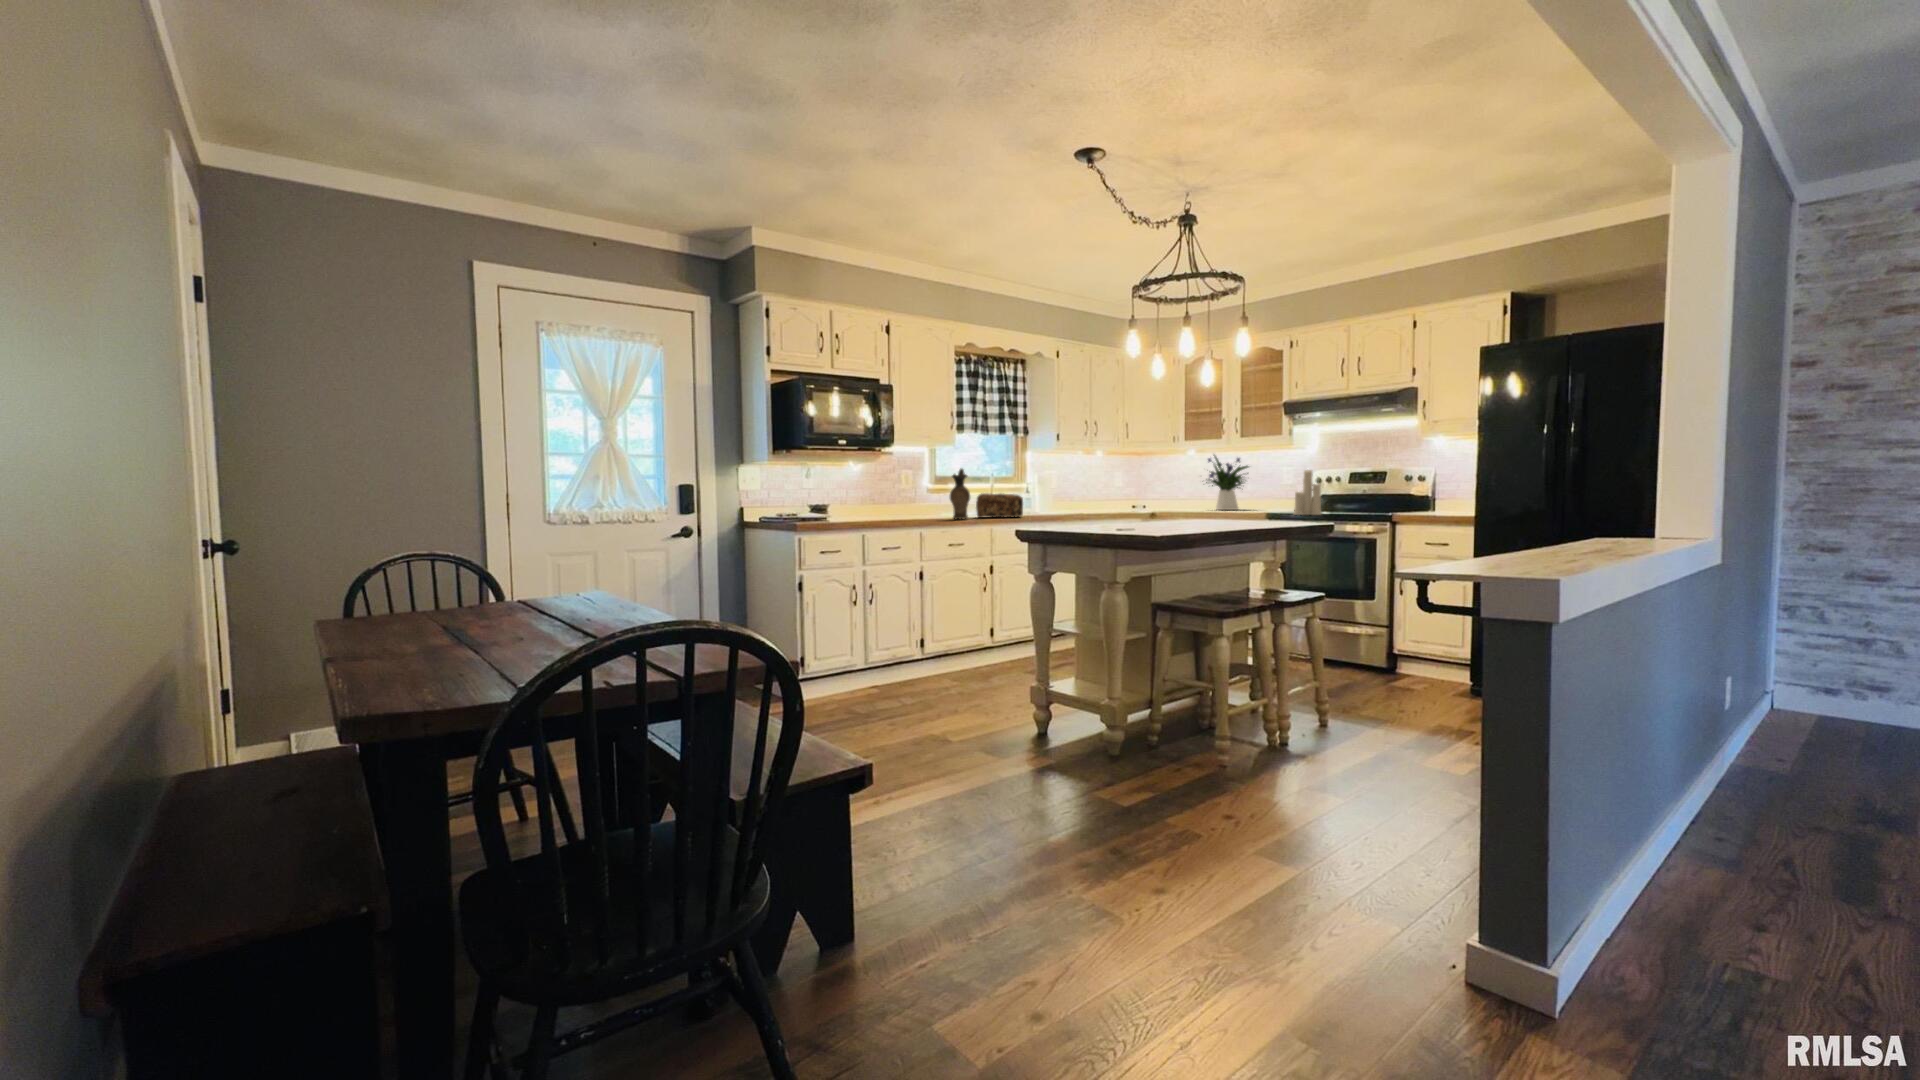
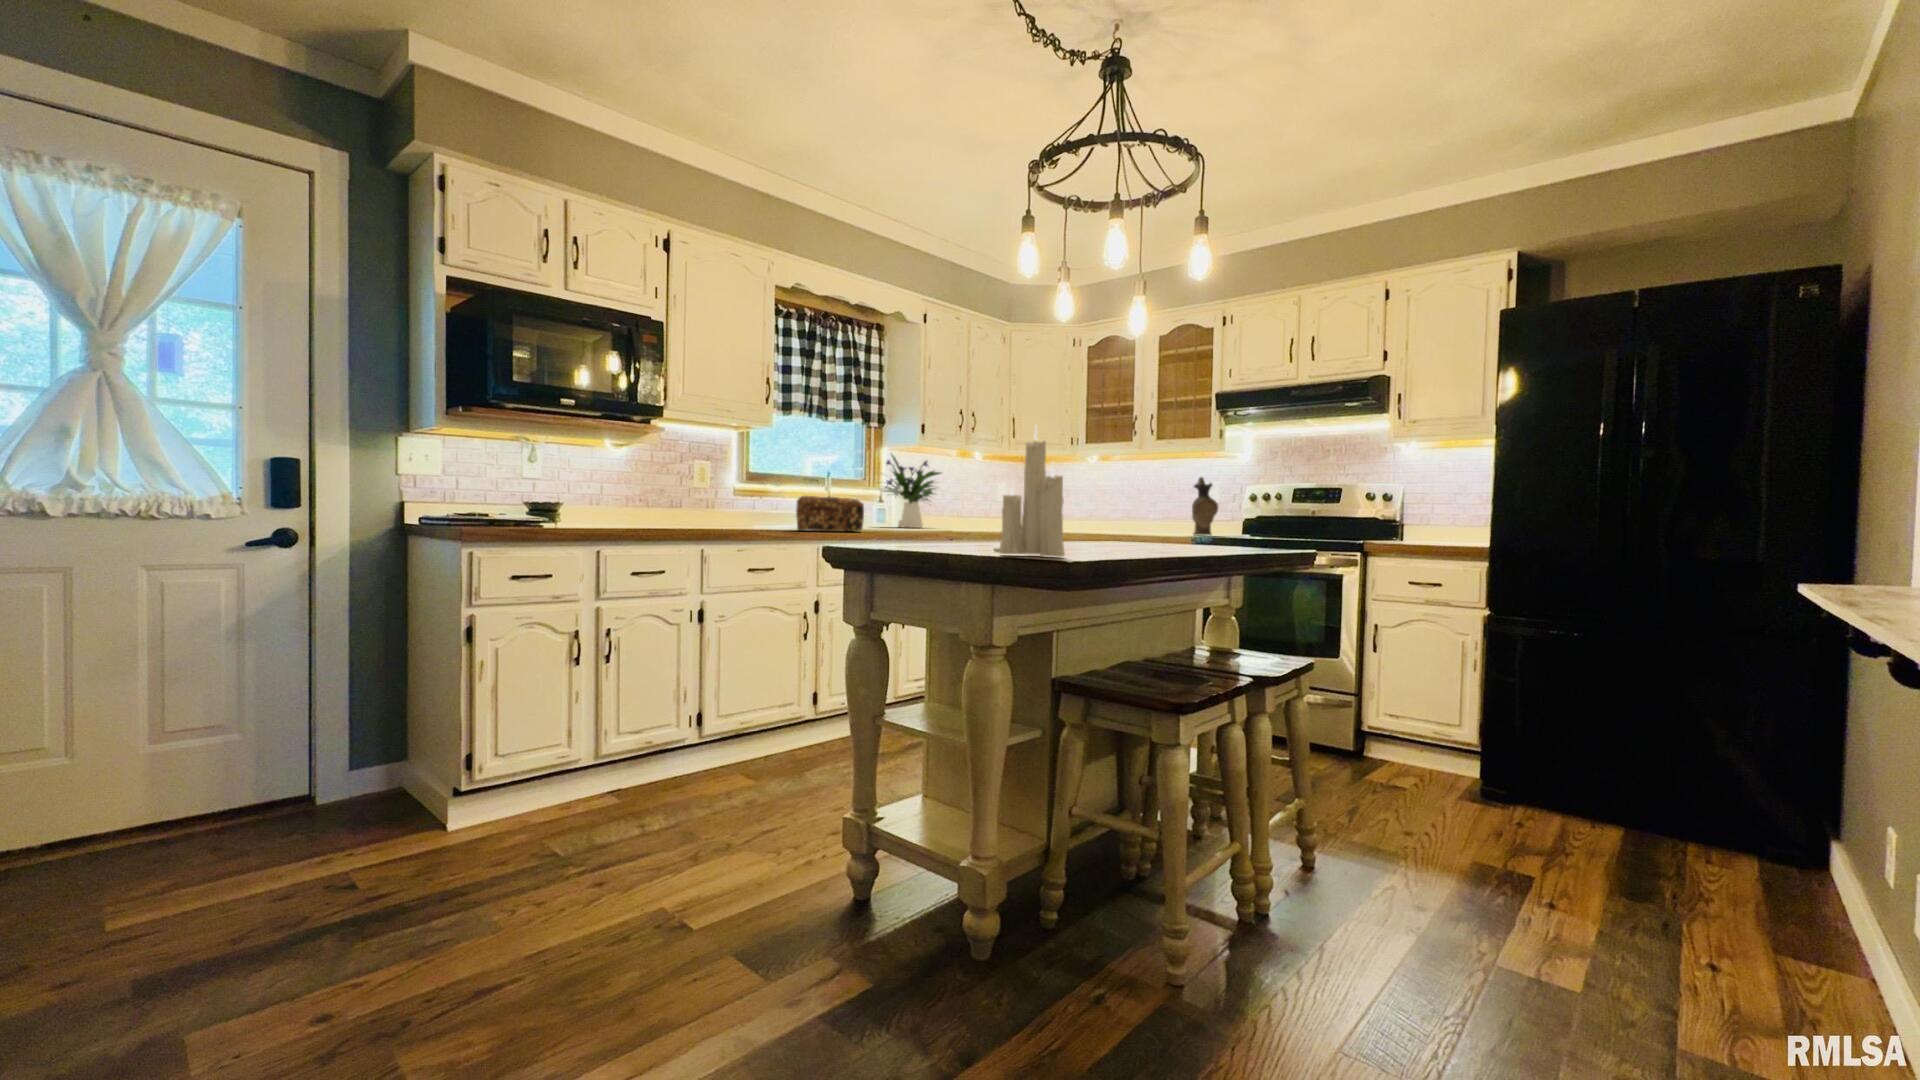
flower arrangement: present [1206,455,1249,510] -> present [885,455,941,528]
ceramic pitcher: present [950,469,970,519] -> present [1192,477,1218,535]
candle: present [1294,469,1321,515] -> present [999,431,1065,557]

